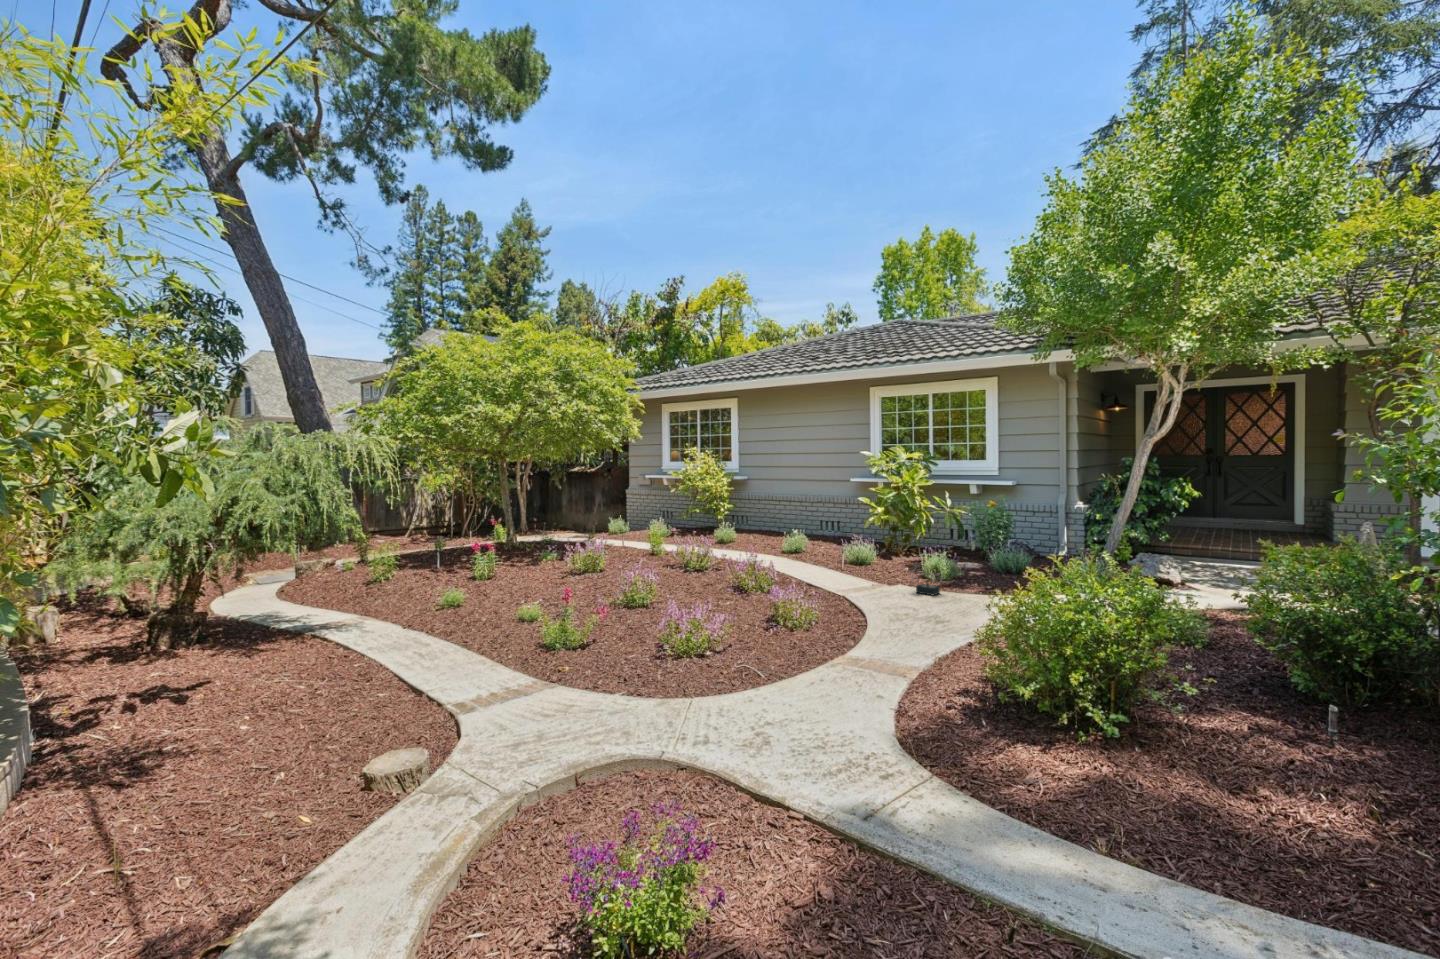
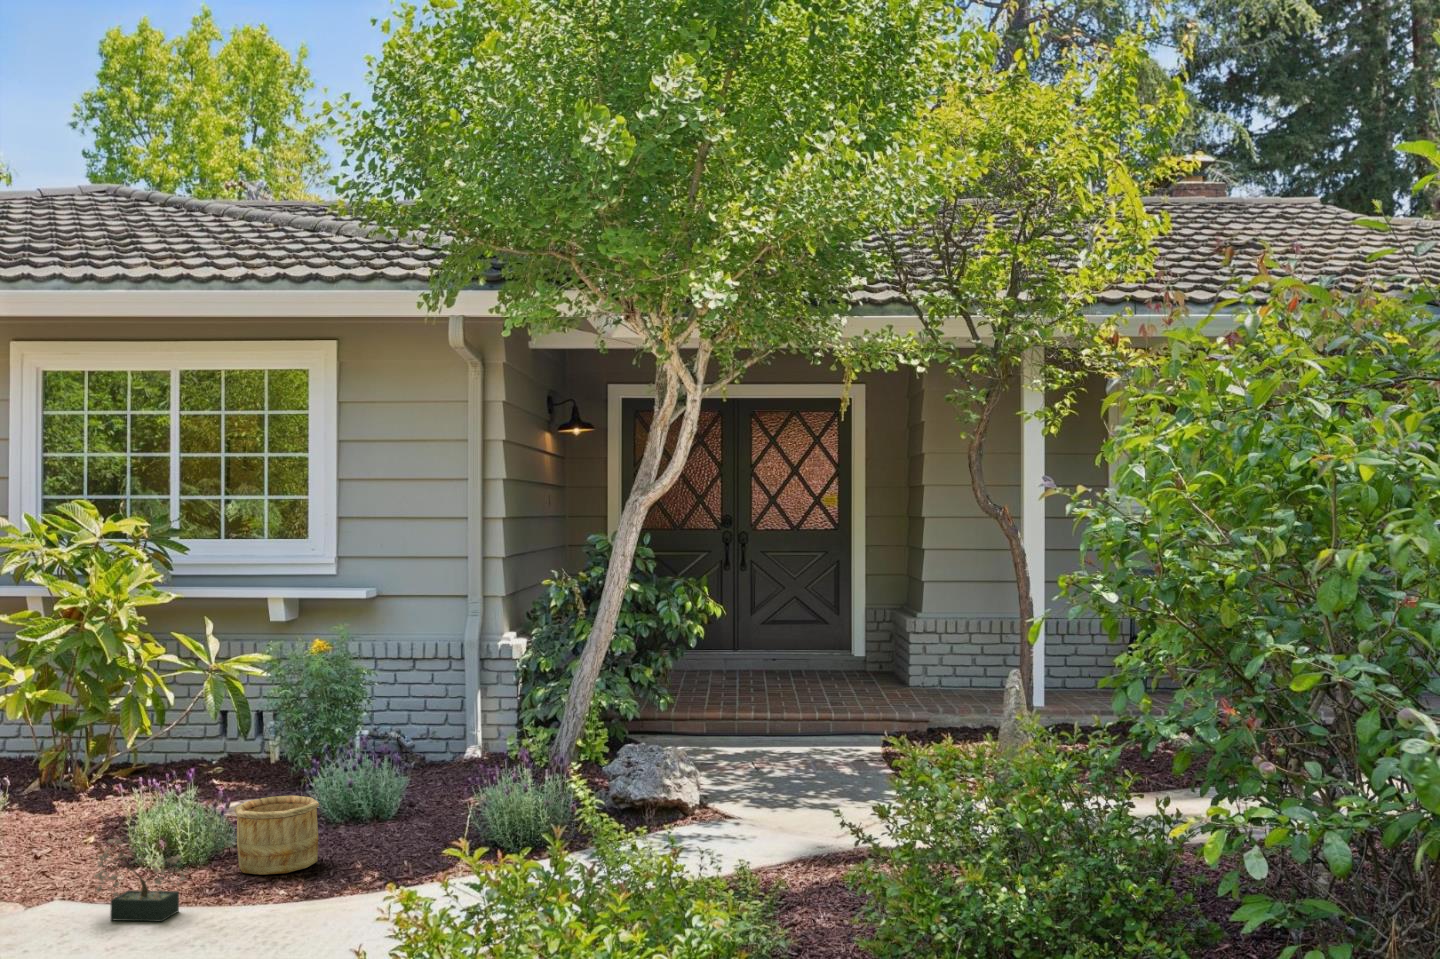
wooden bucket: none [958,558,992,587] -> present [234,795,319,875]

